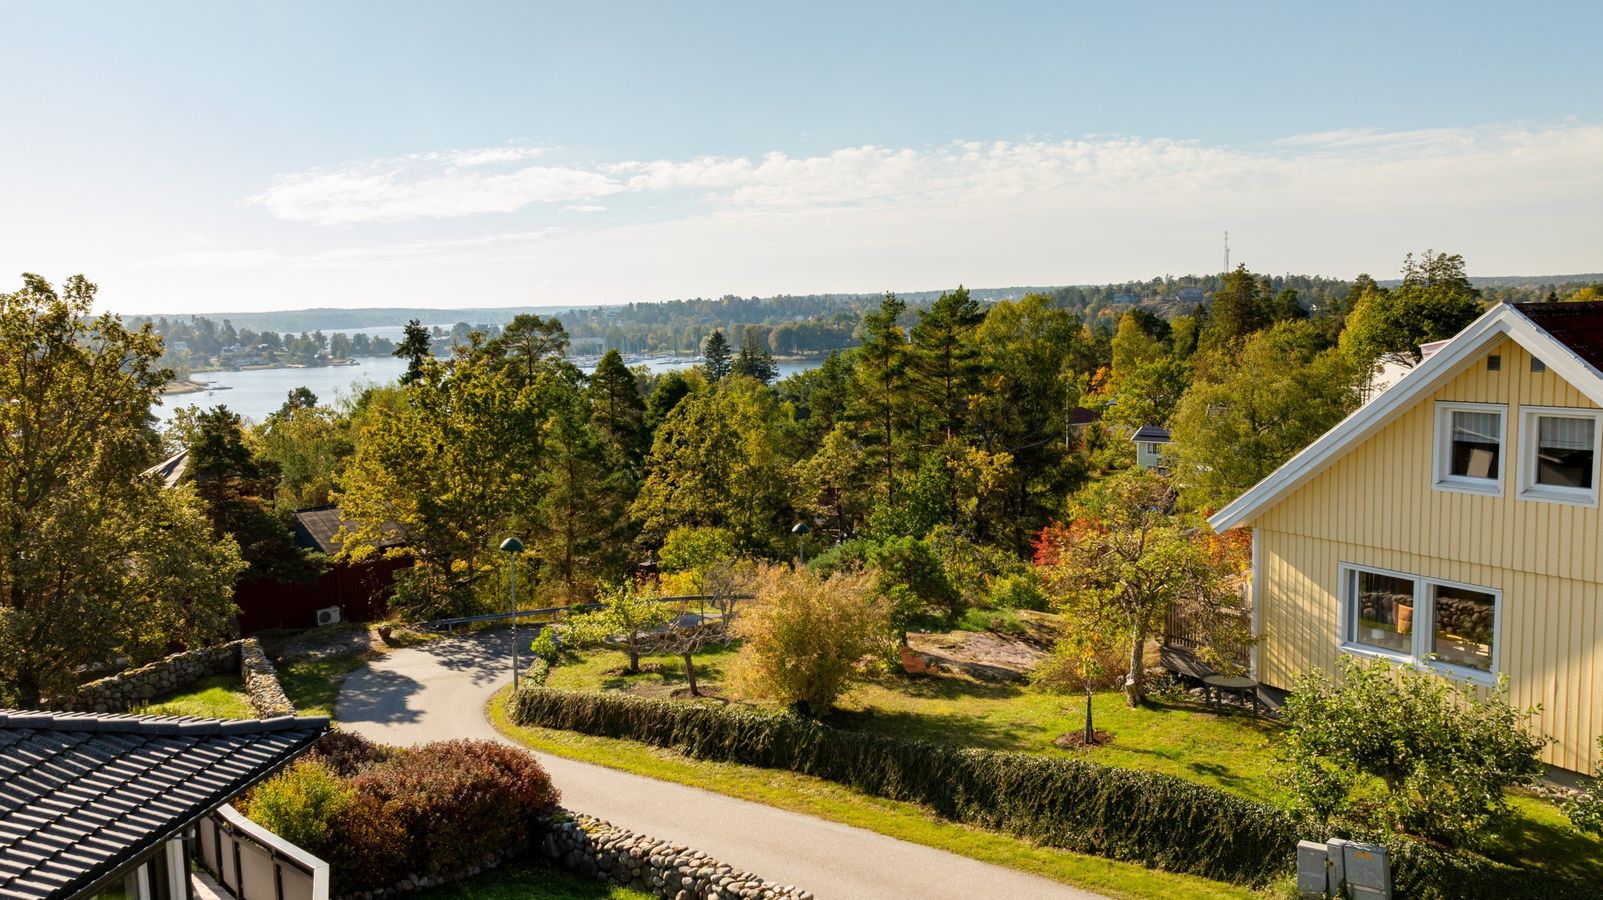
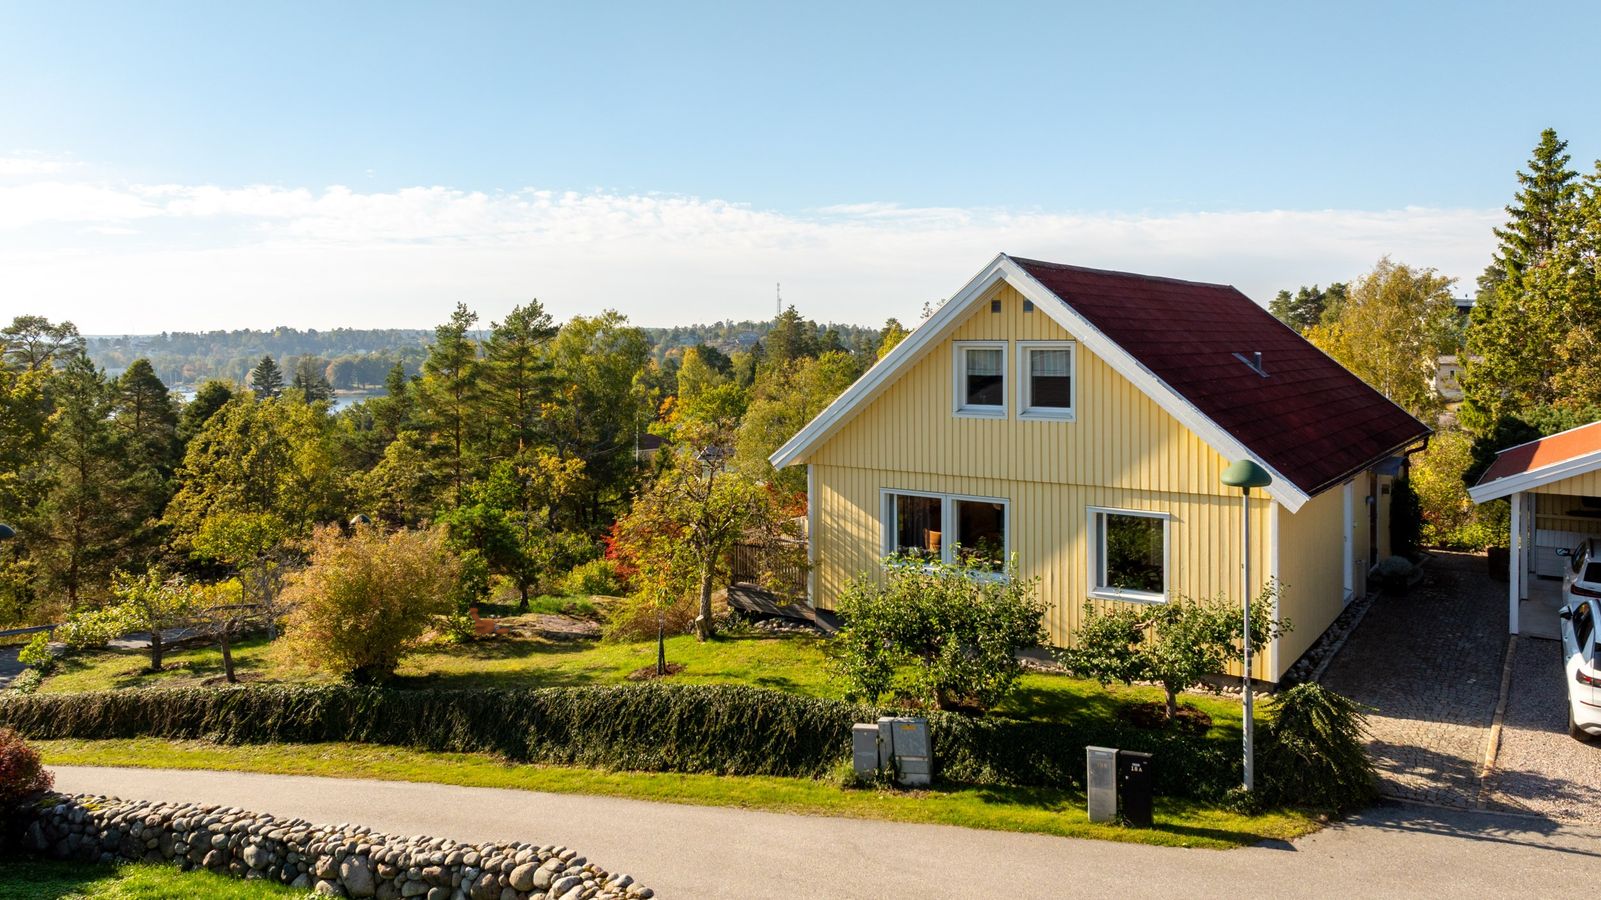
round table: present [1200,672,1262,718] -> none [765,602,818,642]

